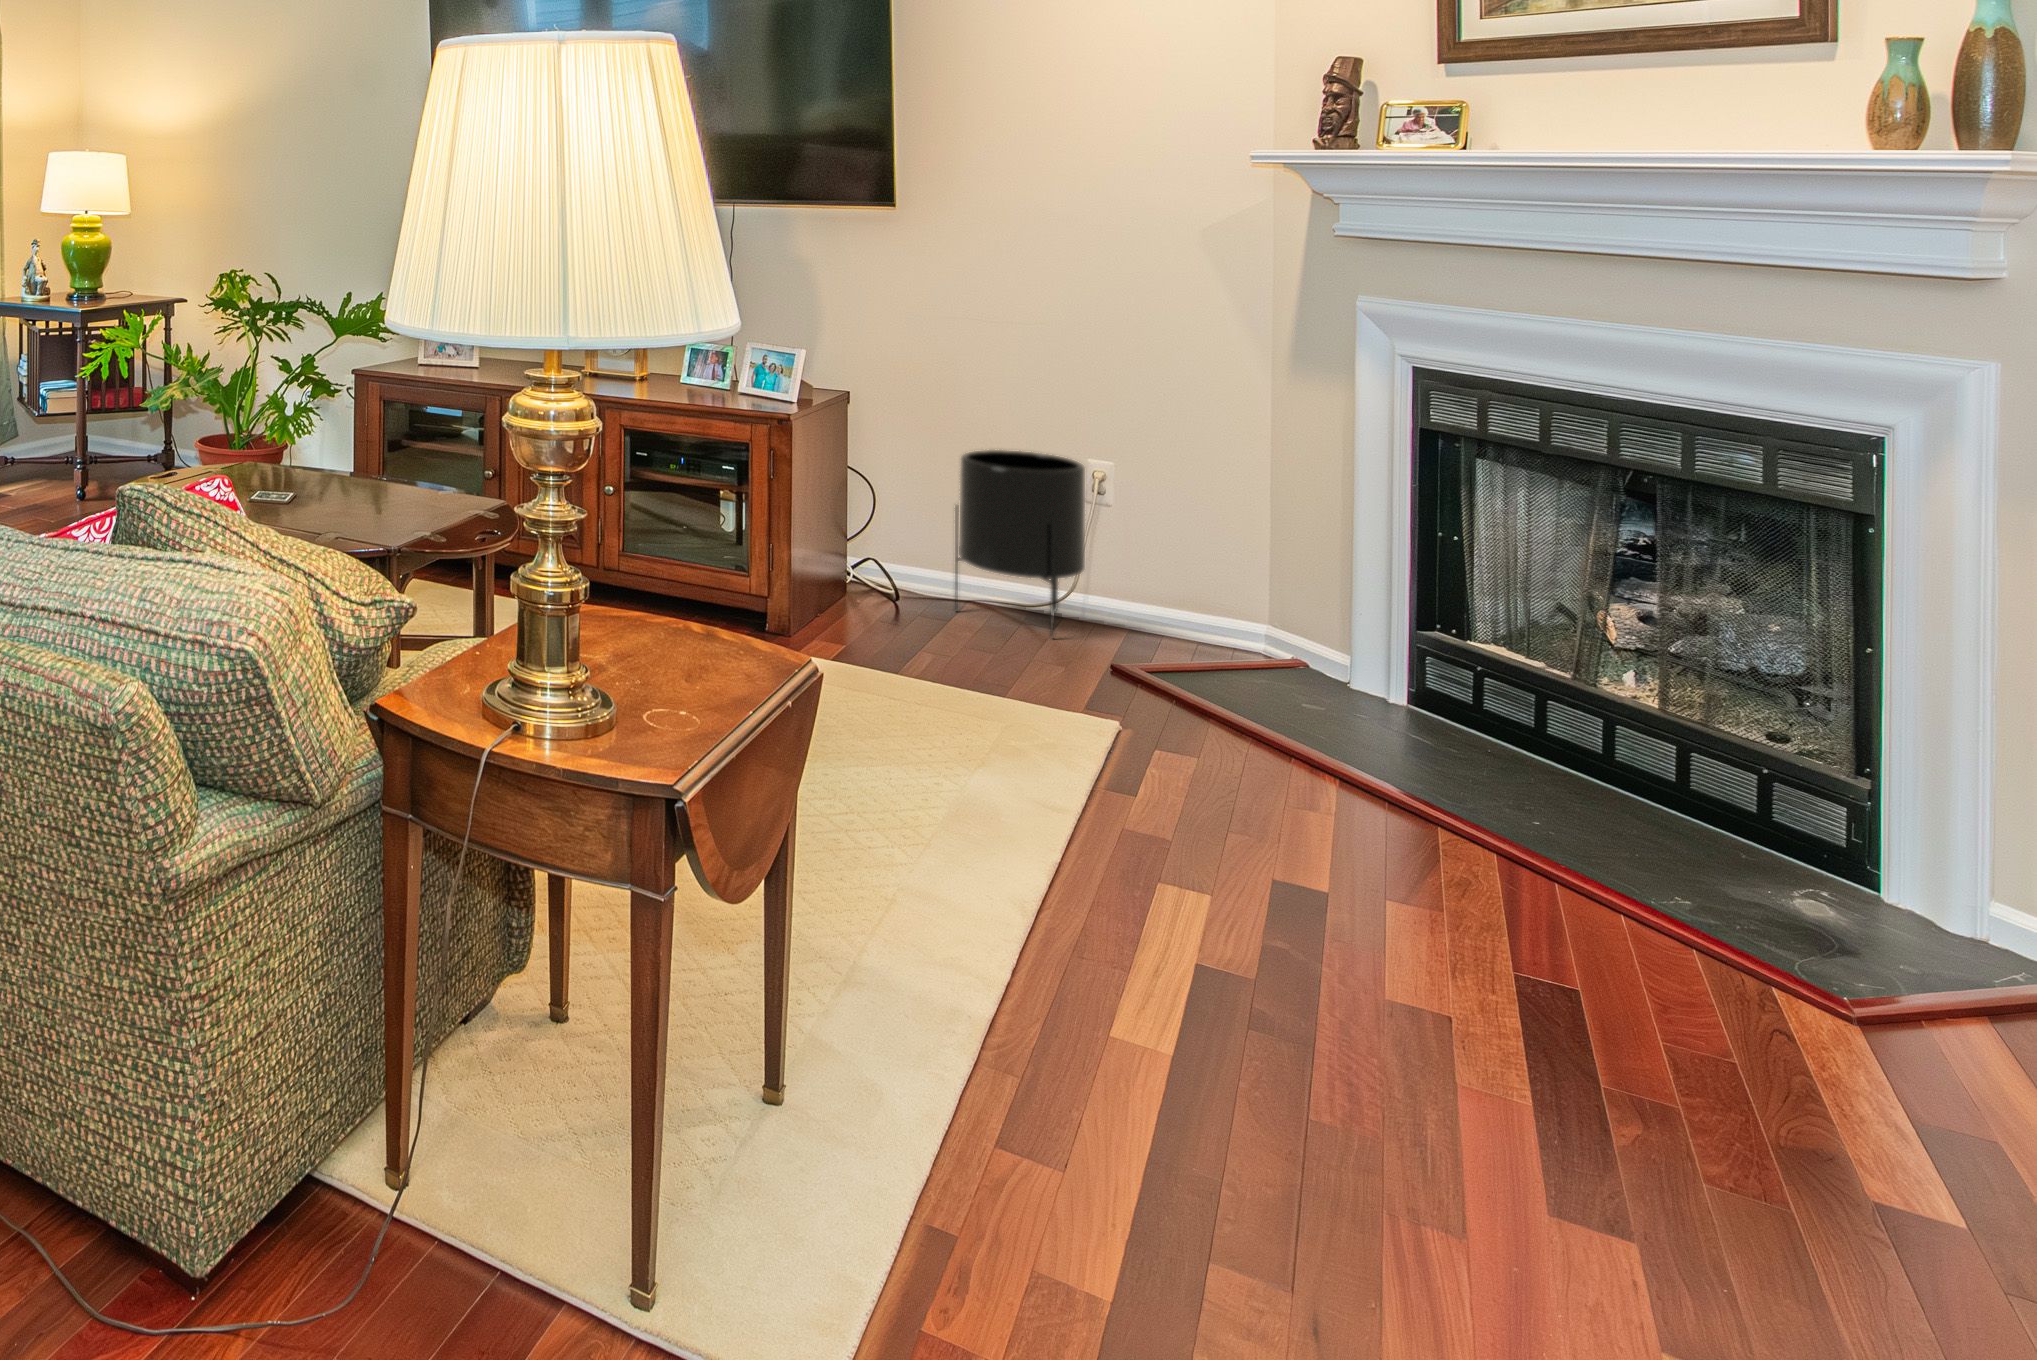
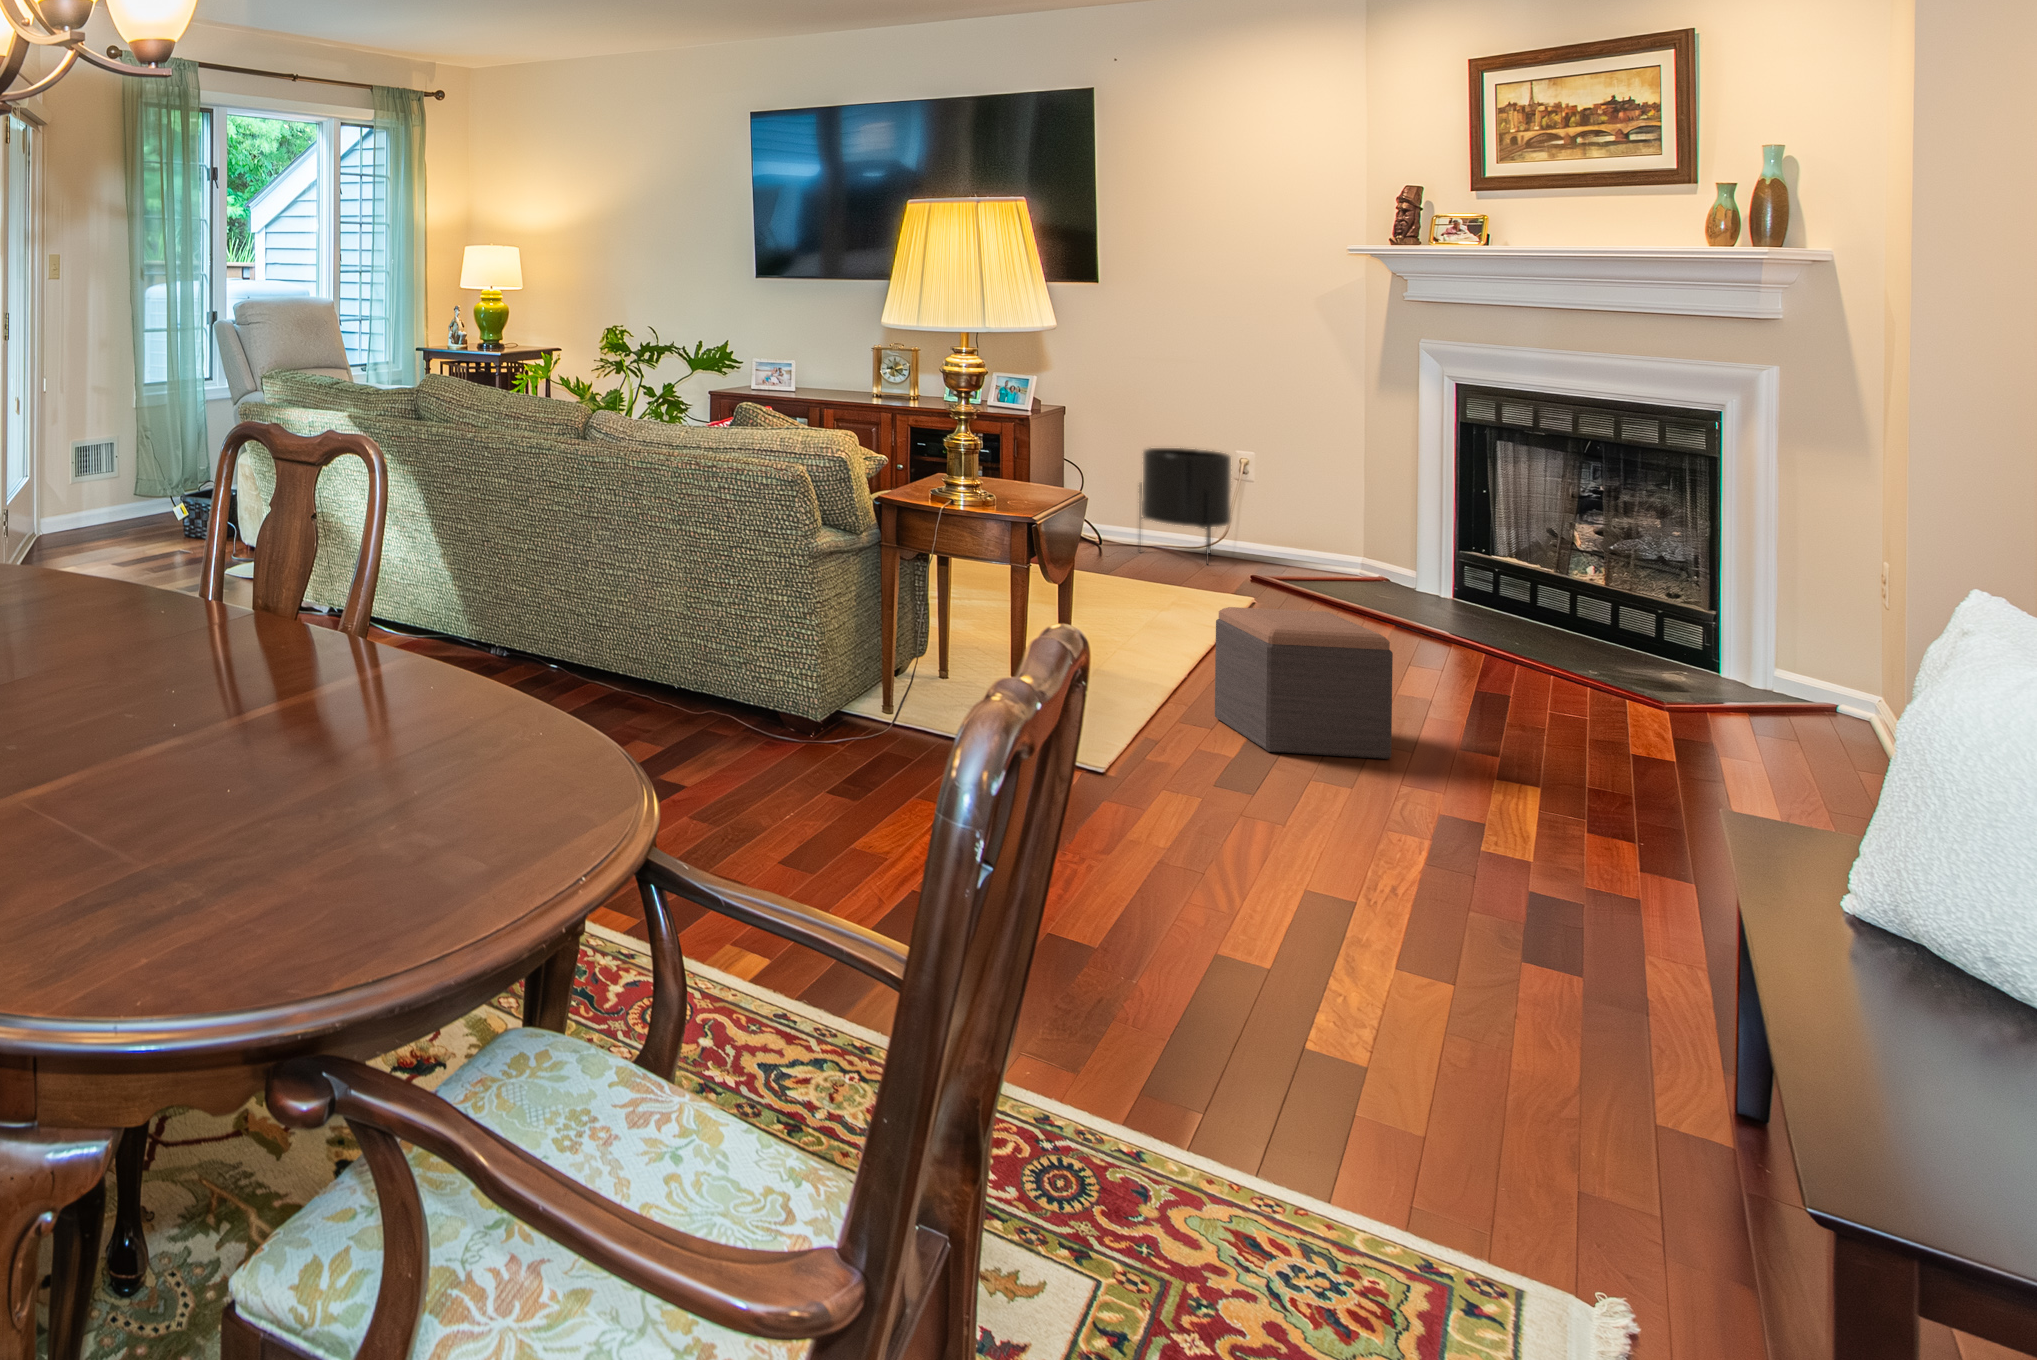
footstool: none [1060,907,1425,1296] -> present [1215,607,1393,759]

